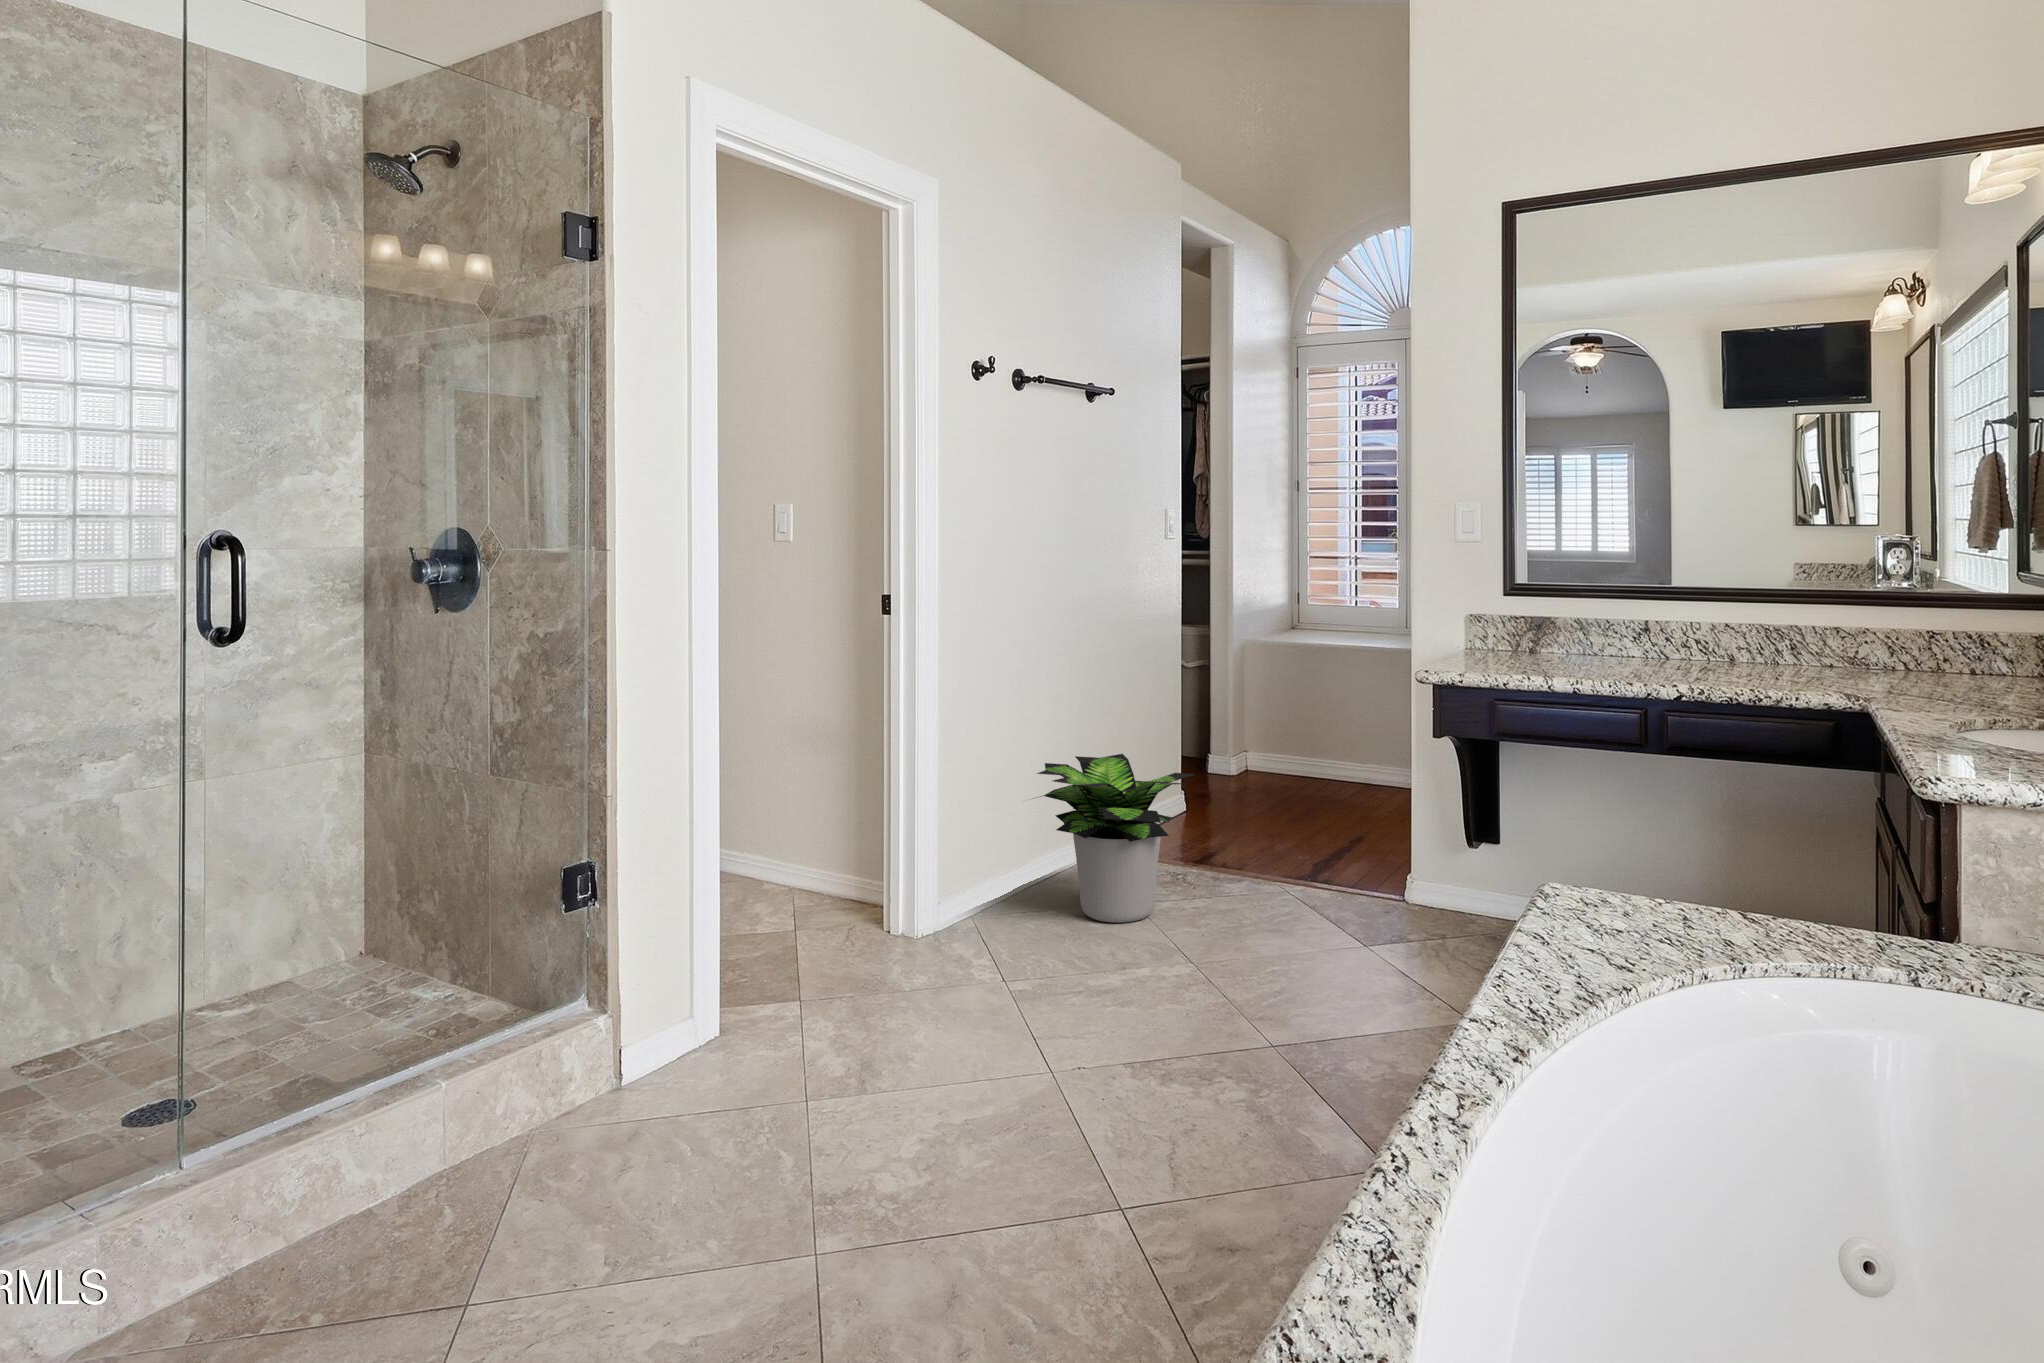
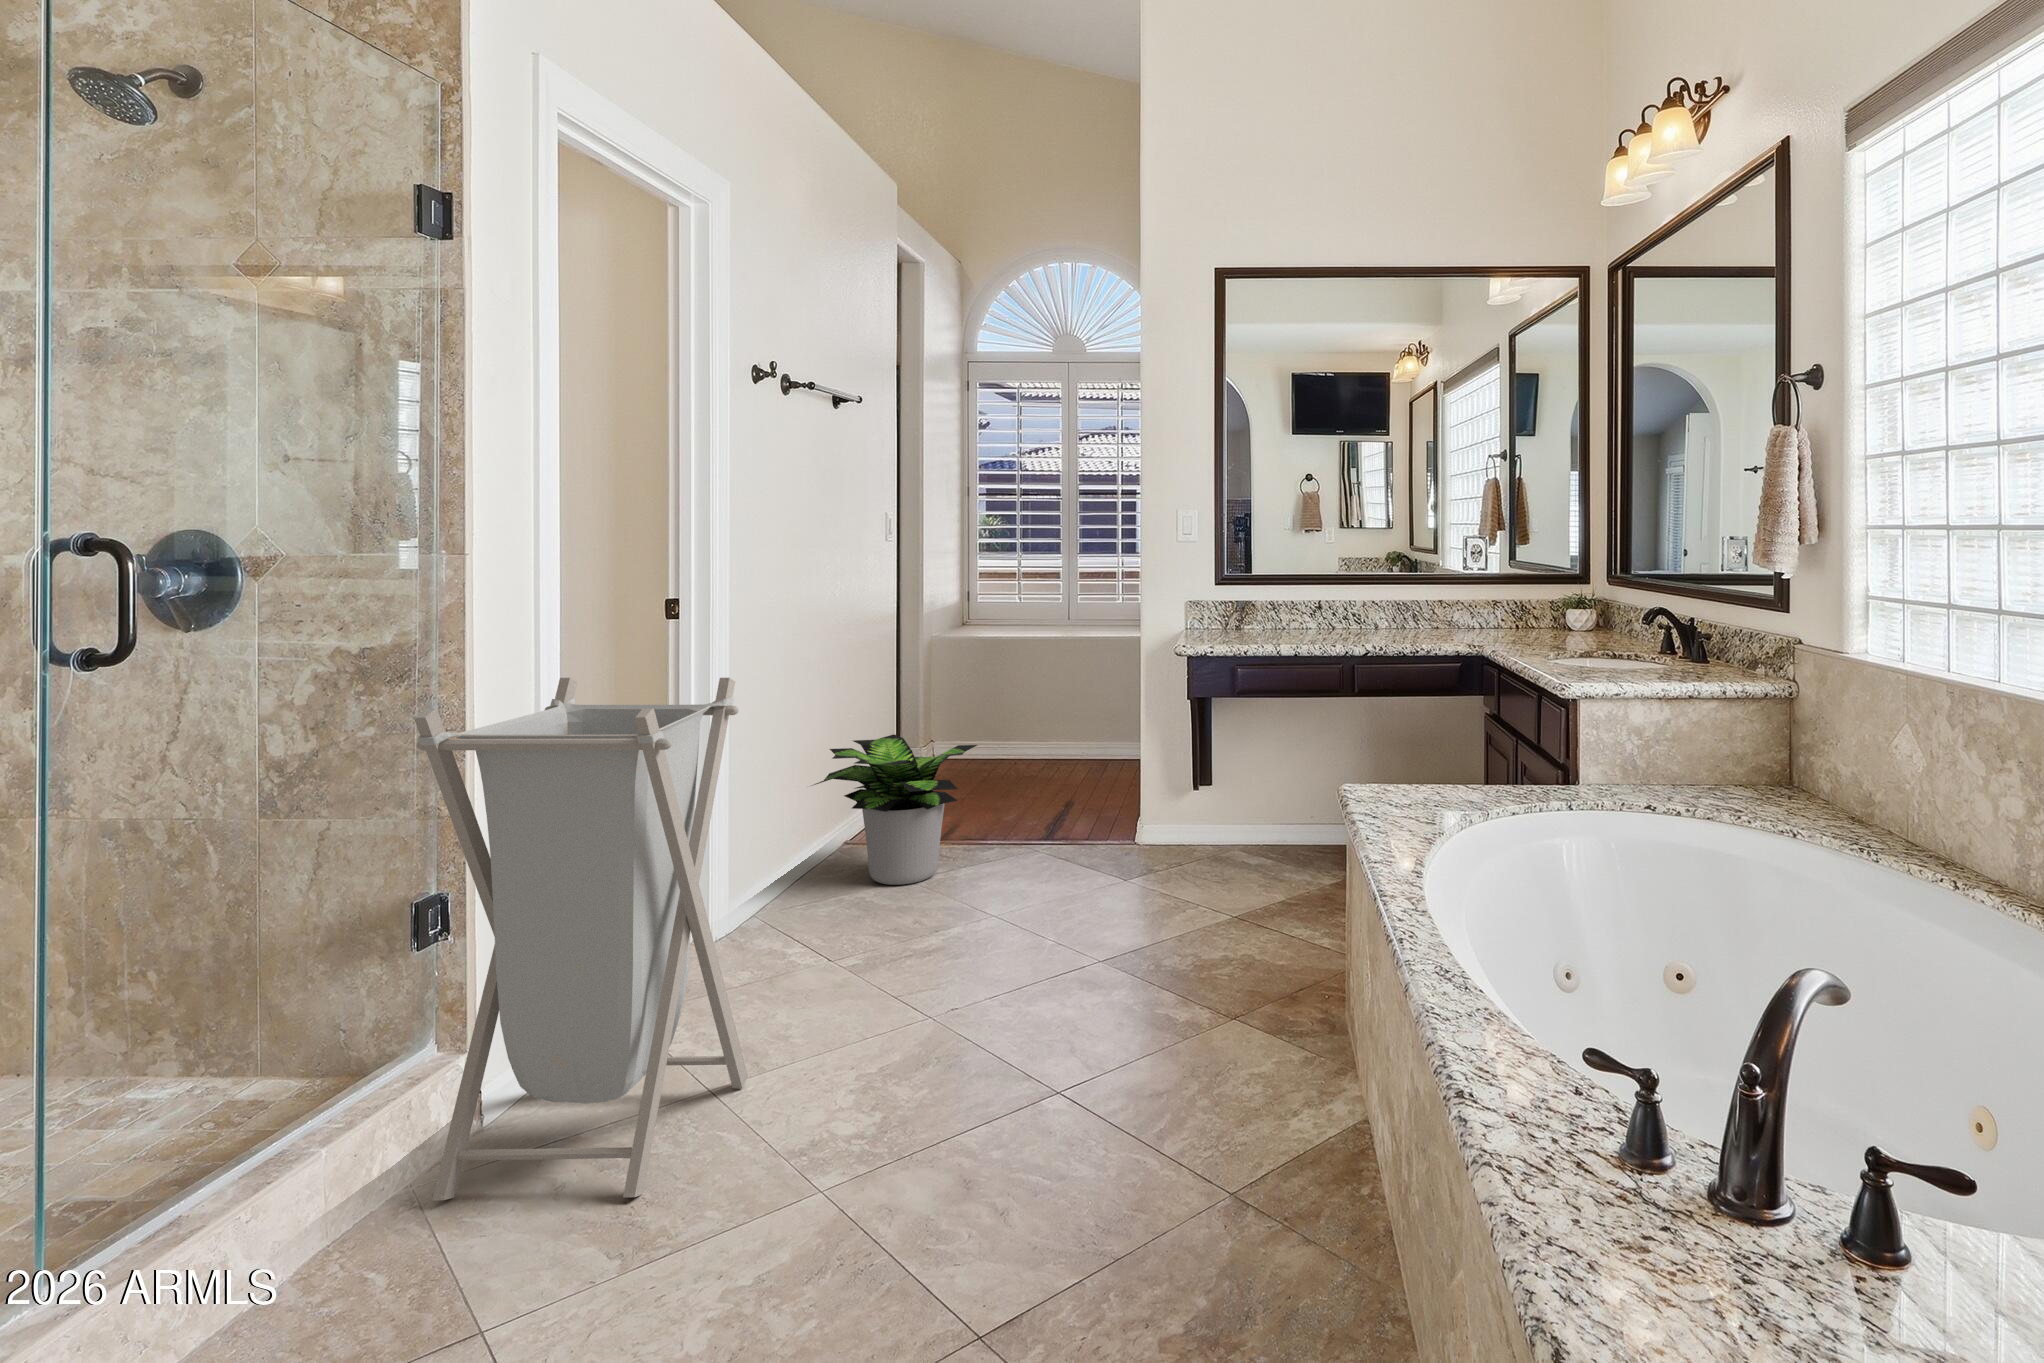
laundry hamper: none [528,668,833,1179] -> present [414,678,748,1200]

